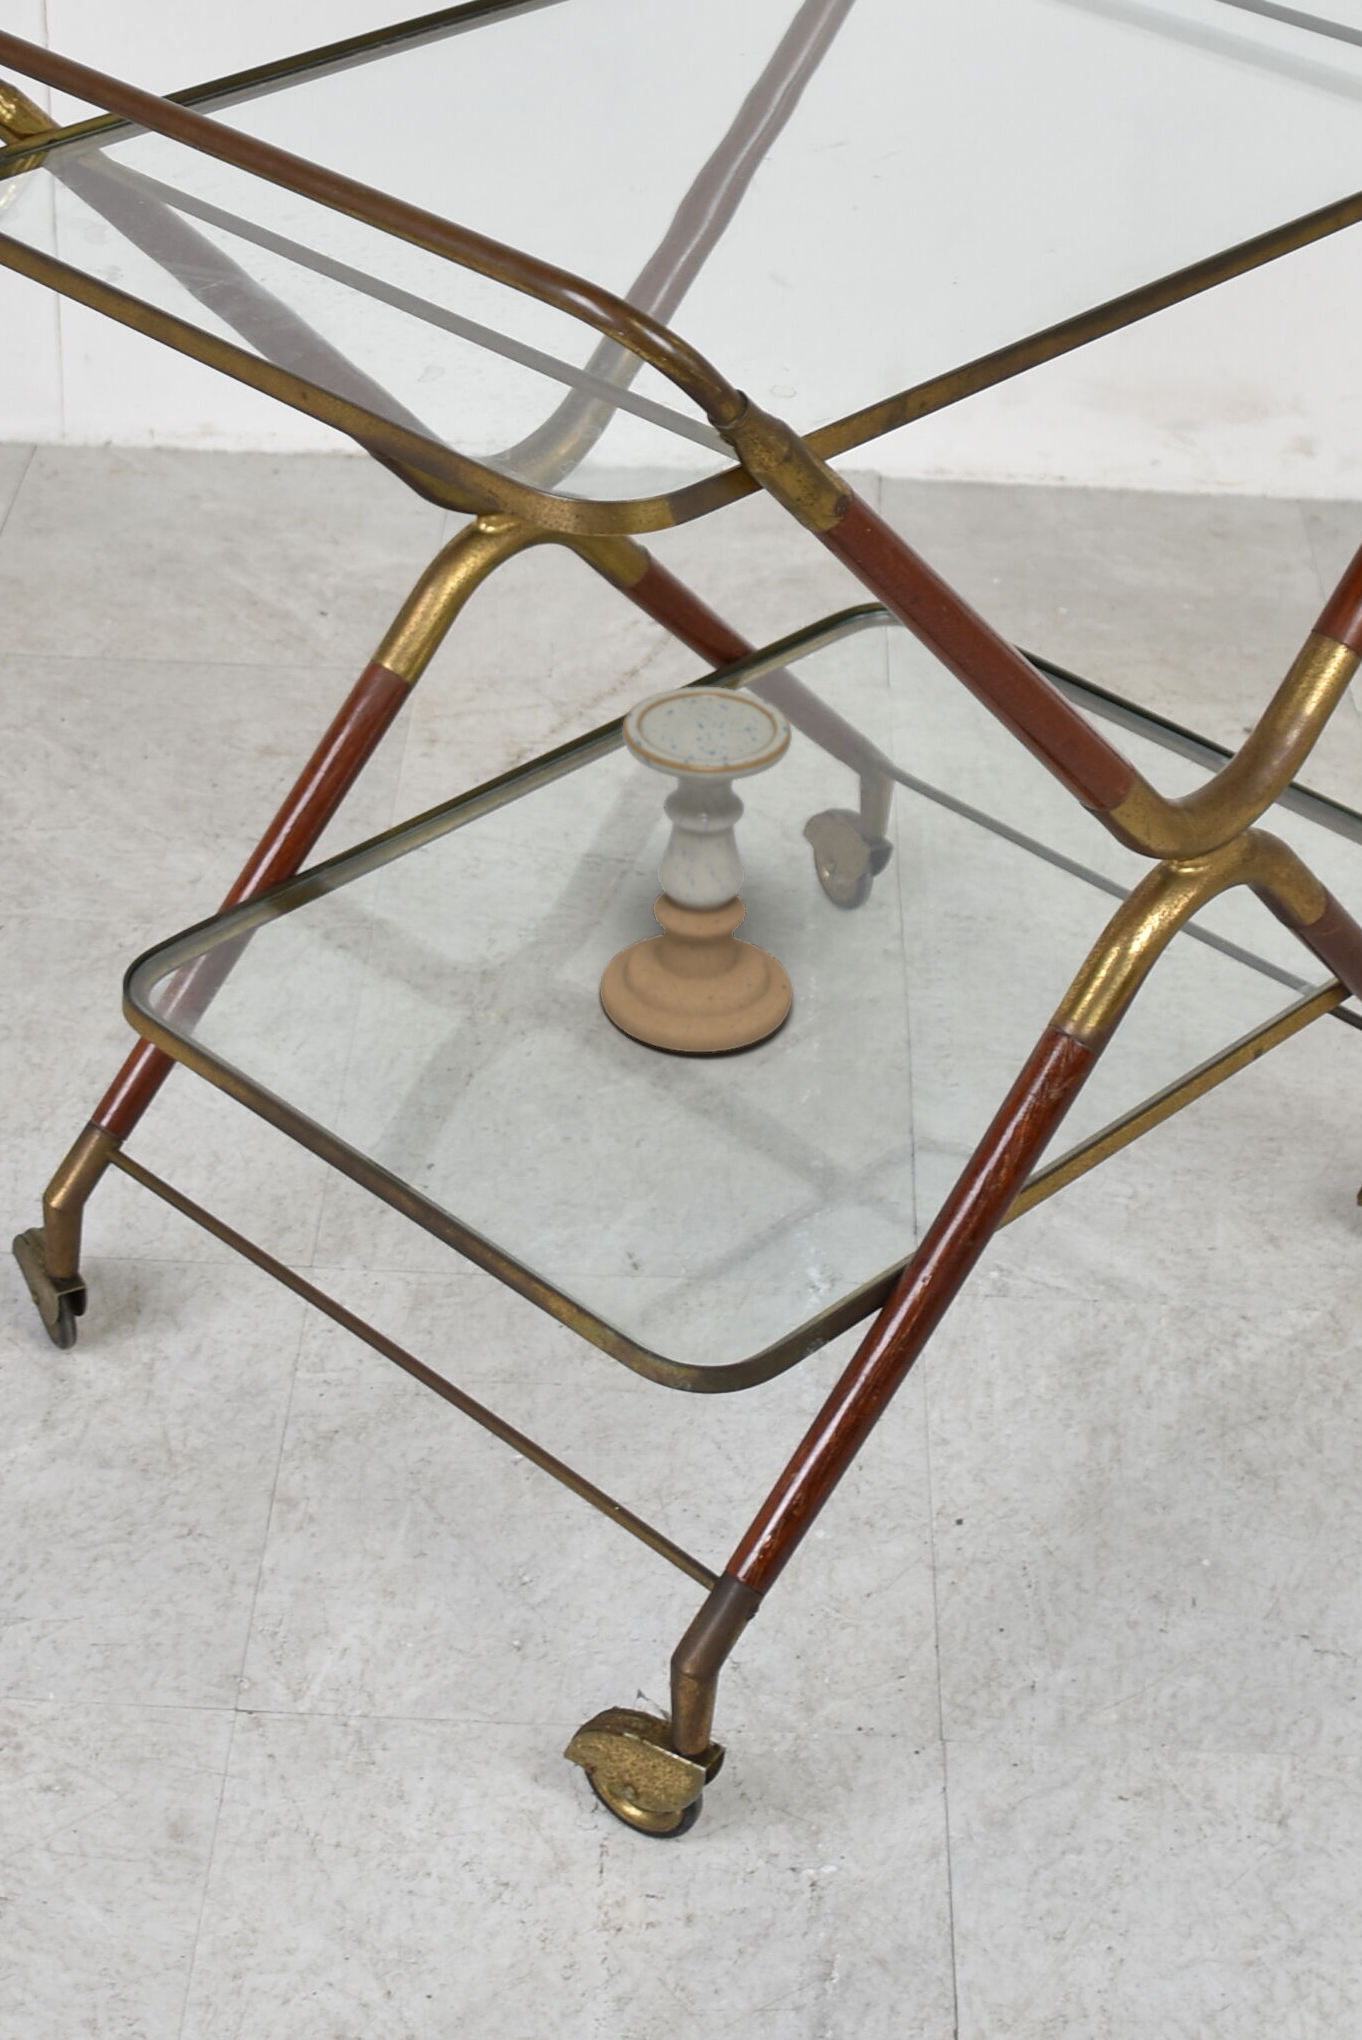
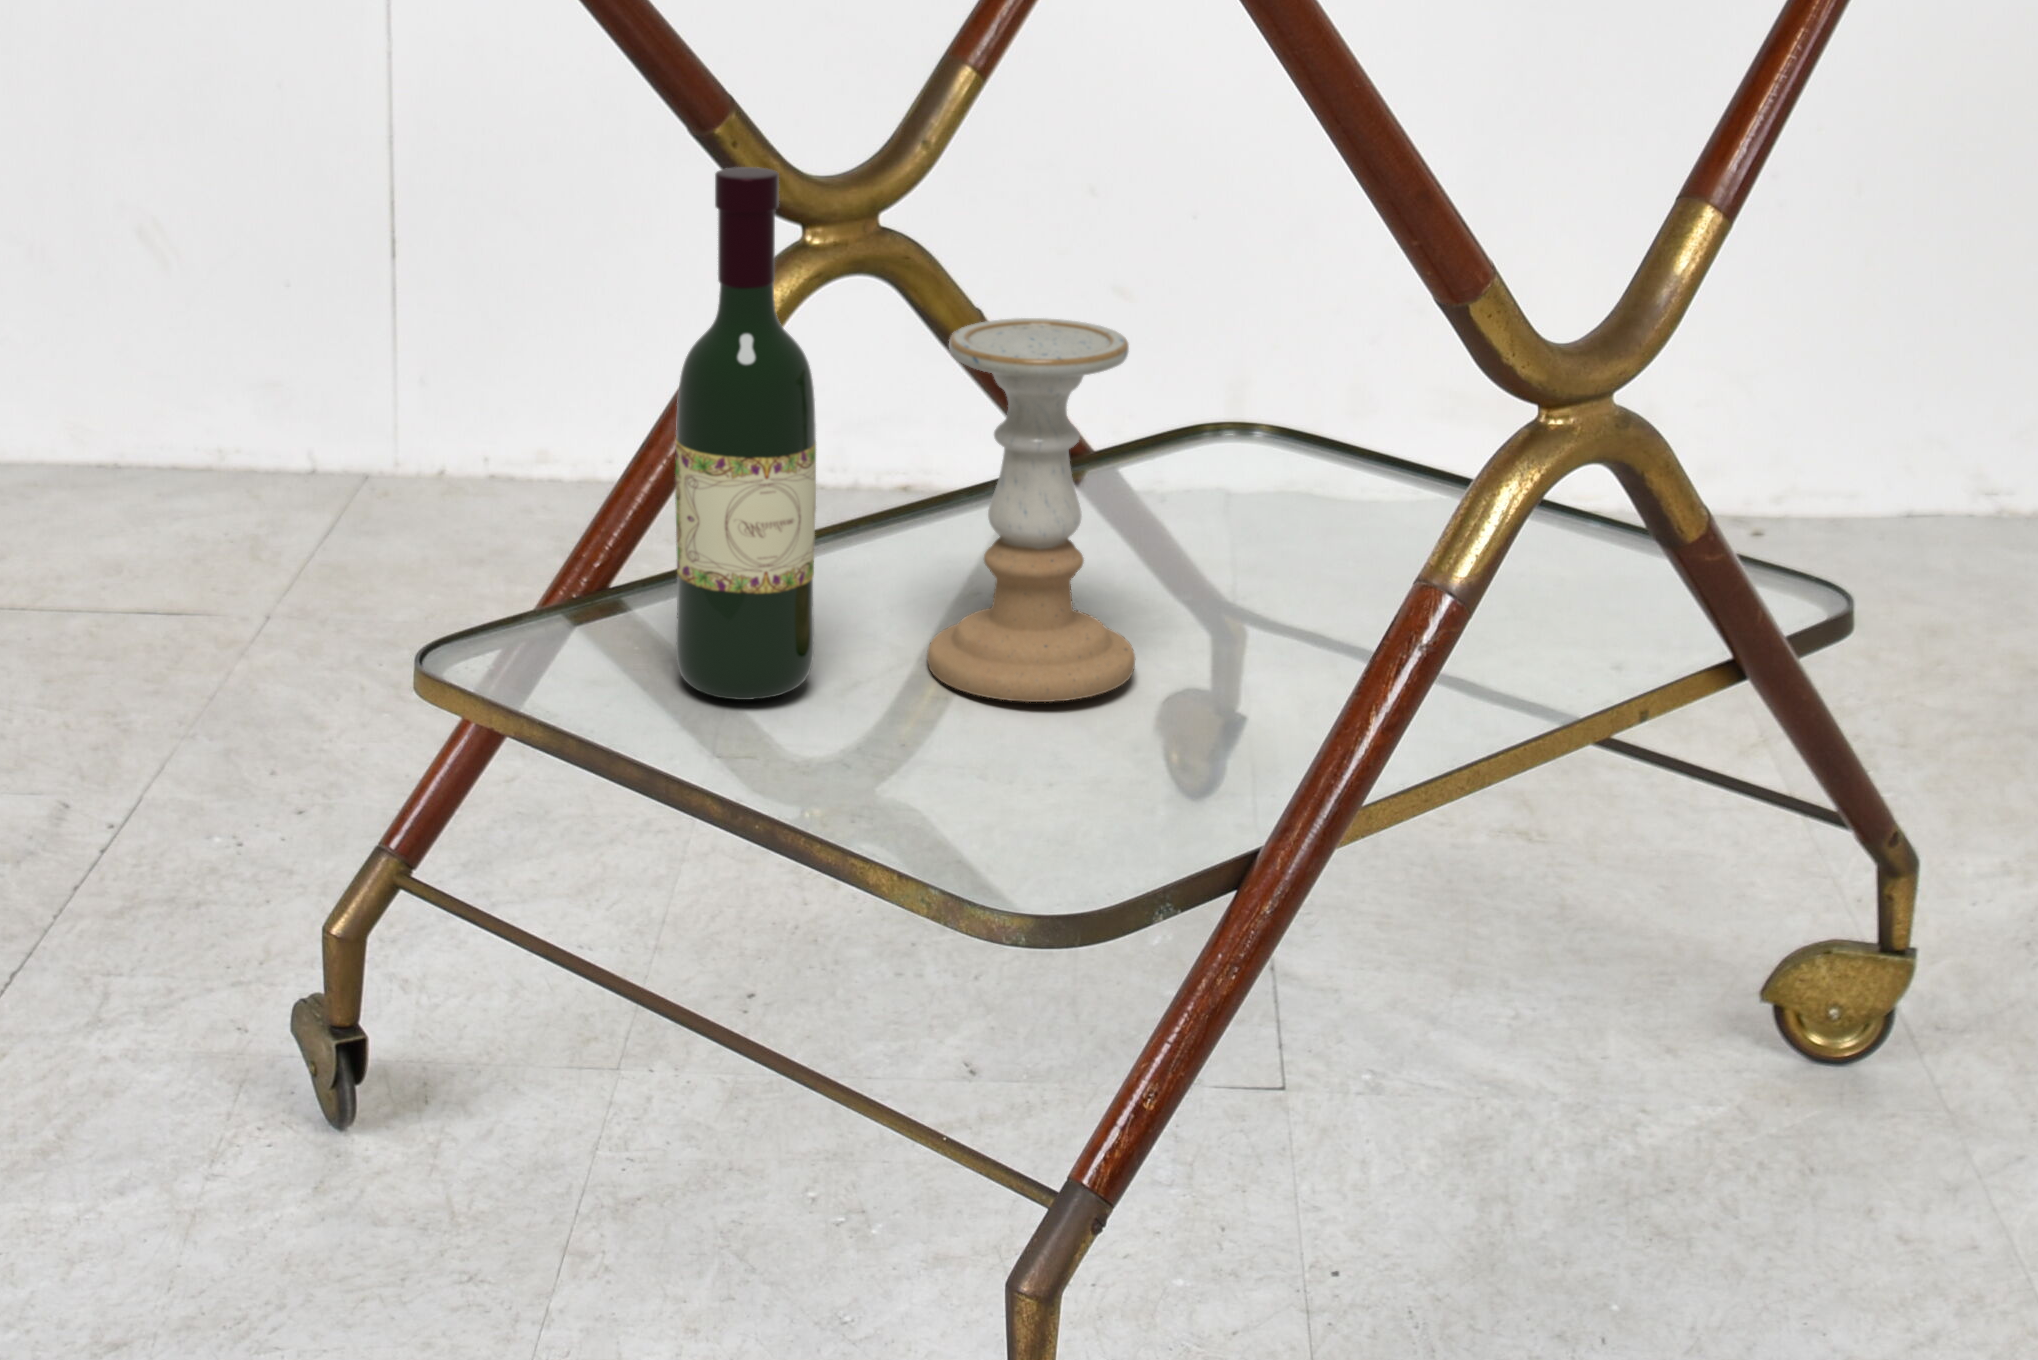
wine bottle: none [366,595,498,1060] -> present [675,167,816,700]

